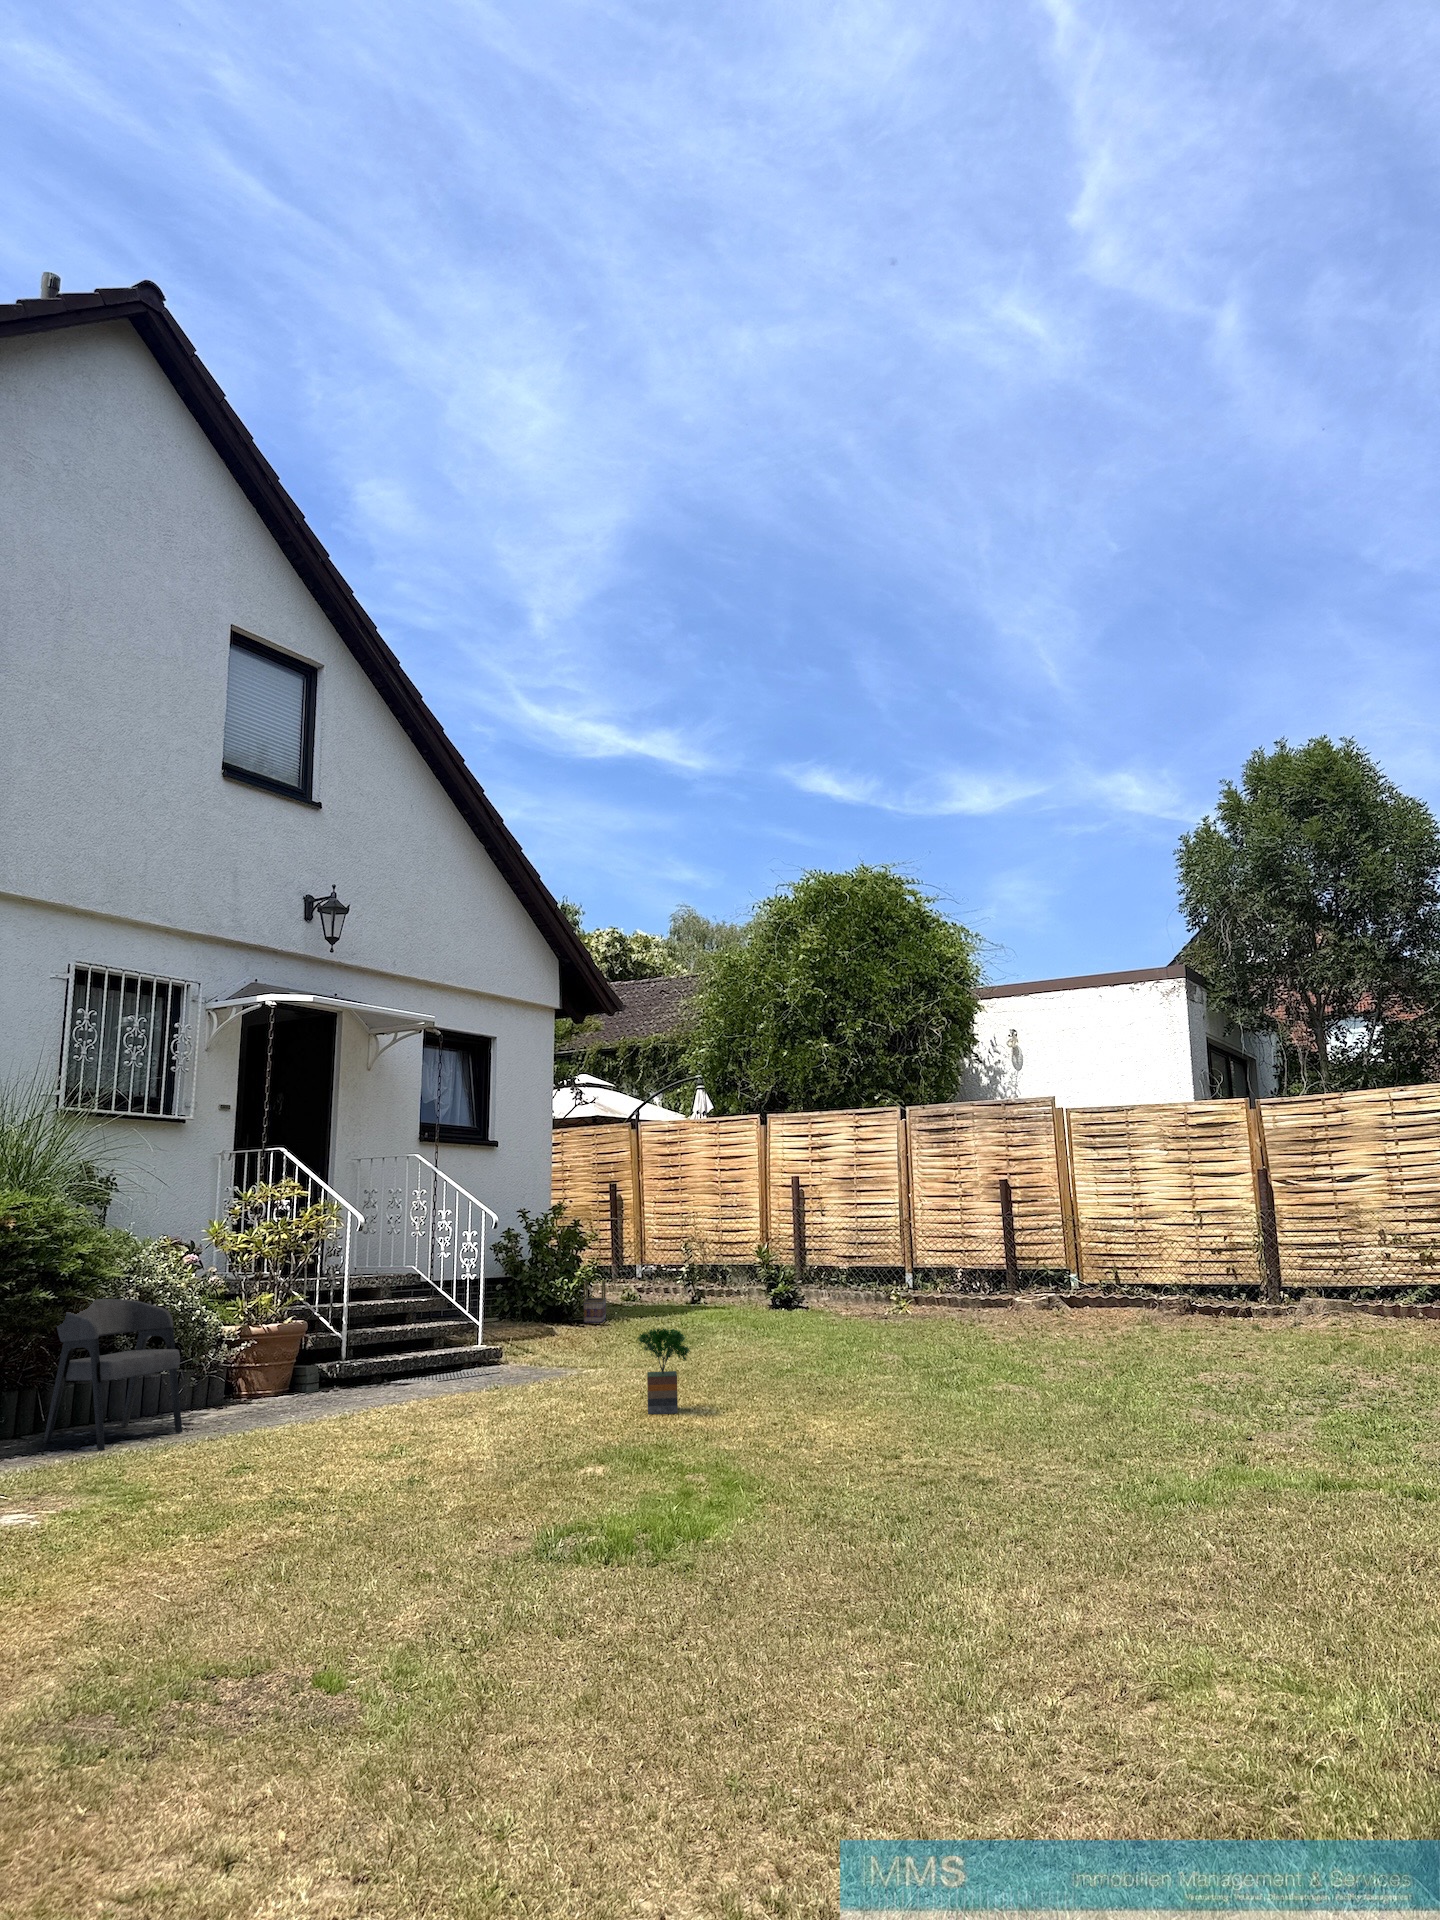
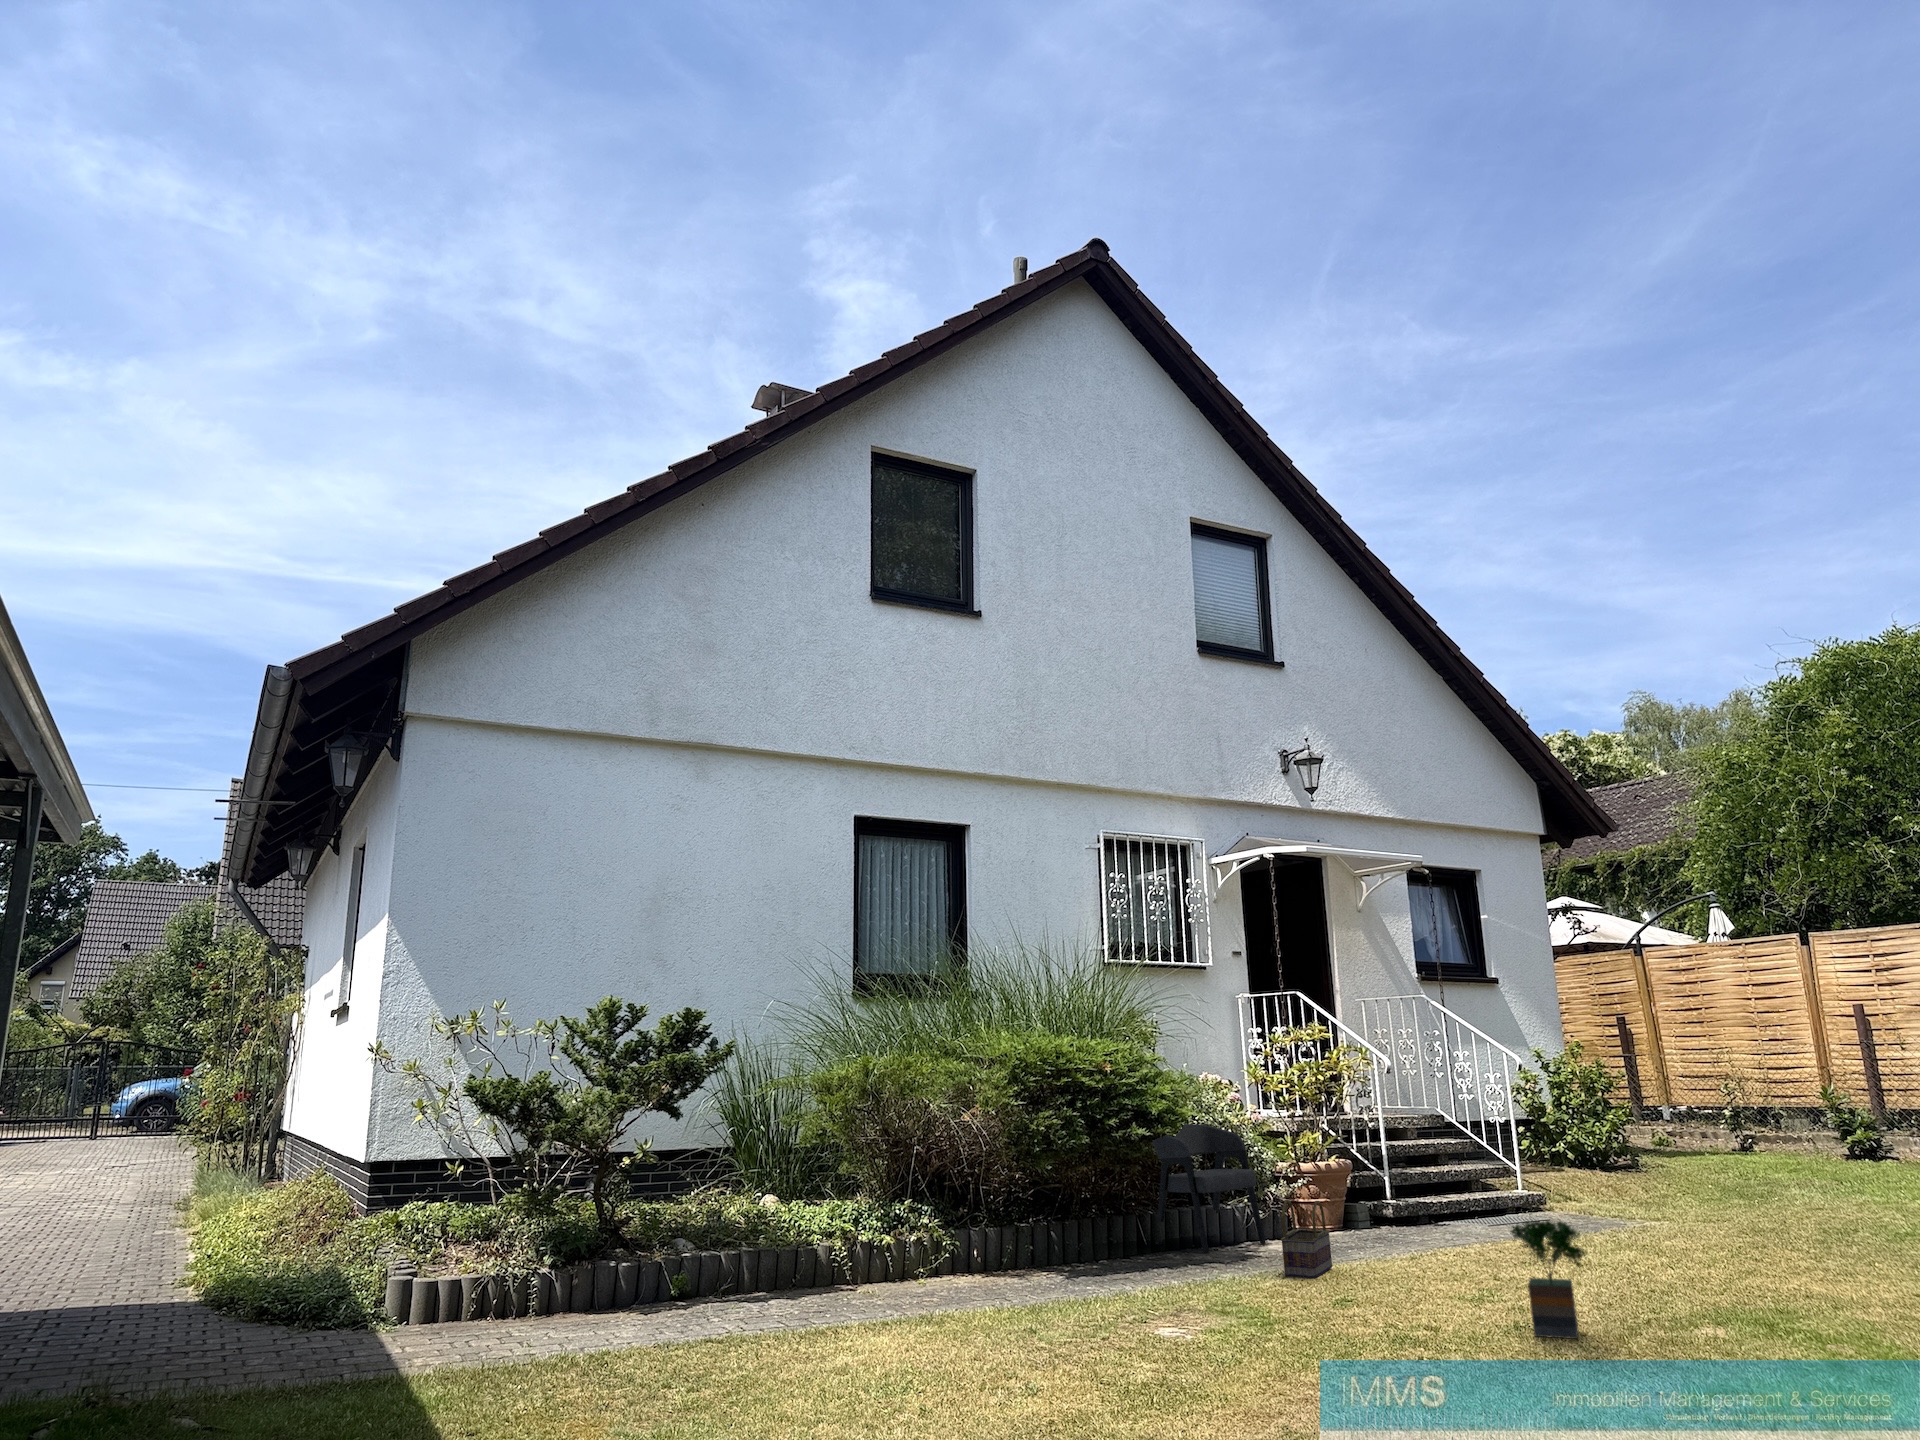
basket: present [583,1280,606,1323] -> present [1281,1200,1332,1278]
potted tree: present [638,1328,690,1414] -> present [1510,1220,1586,1339]

